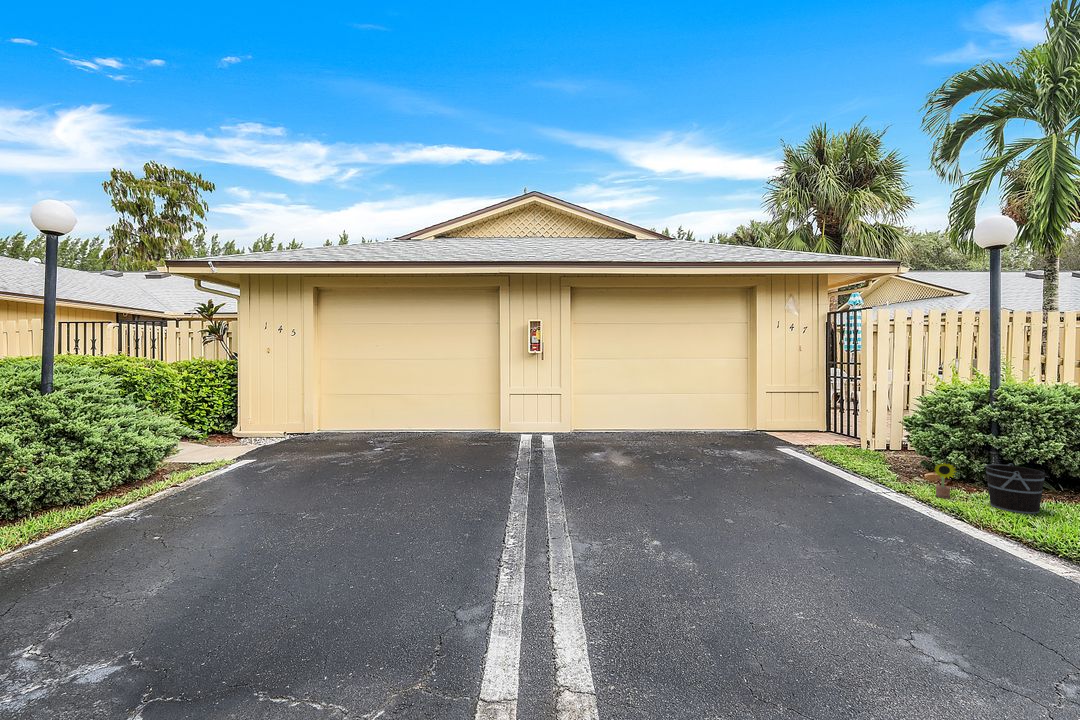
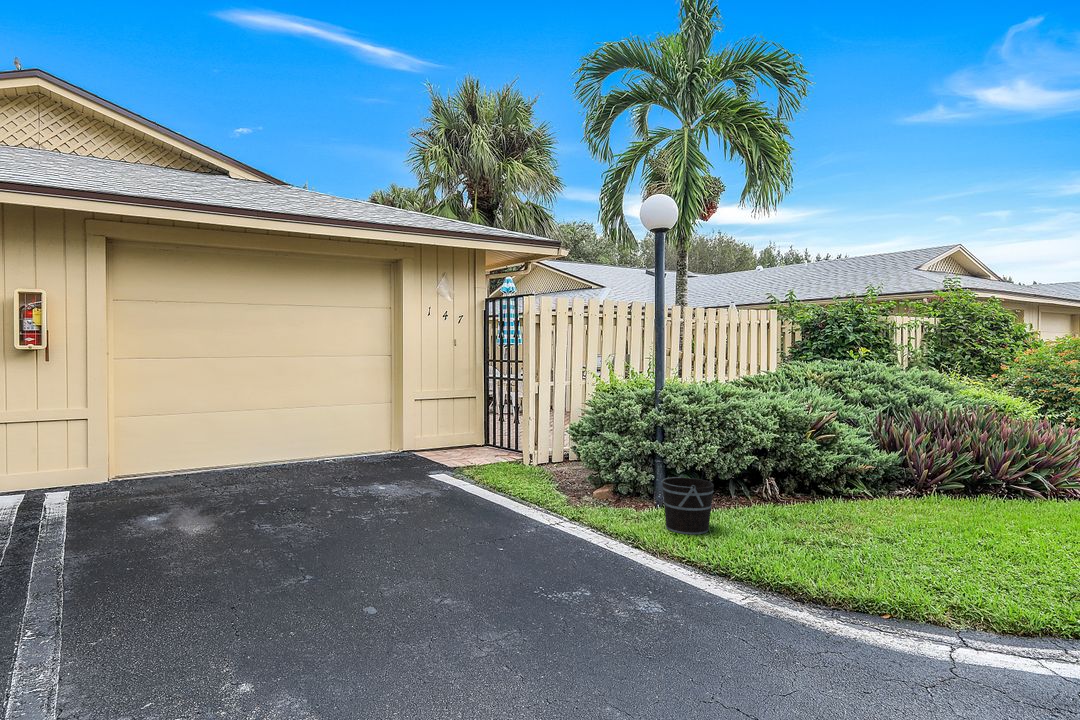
decorative plant: present [934,463,956,498] -> none [614,482,637,527]

